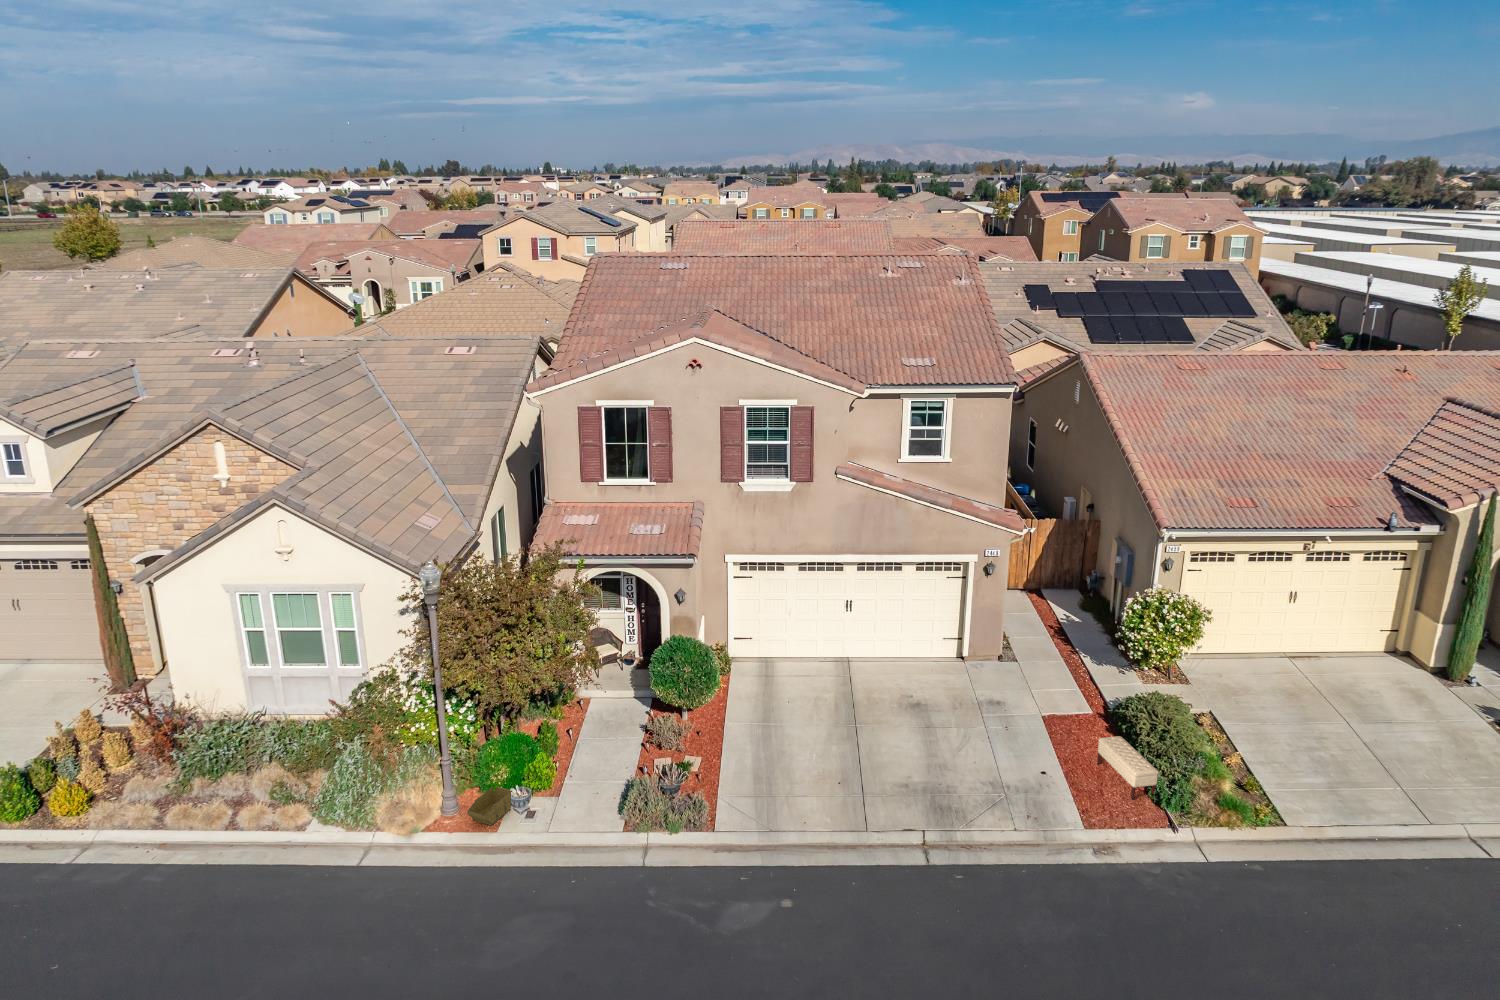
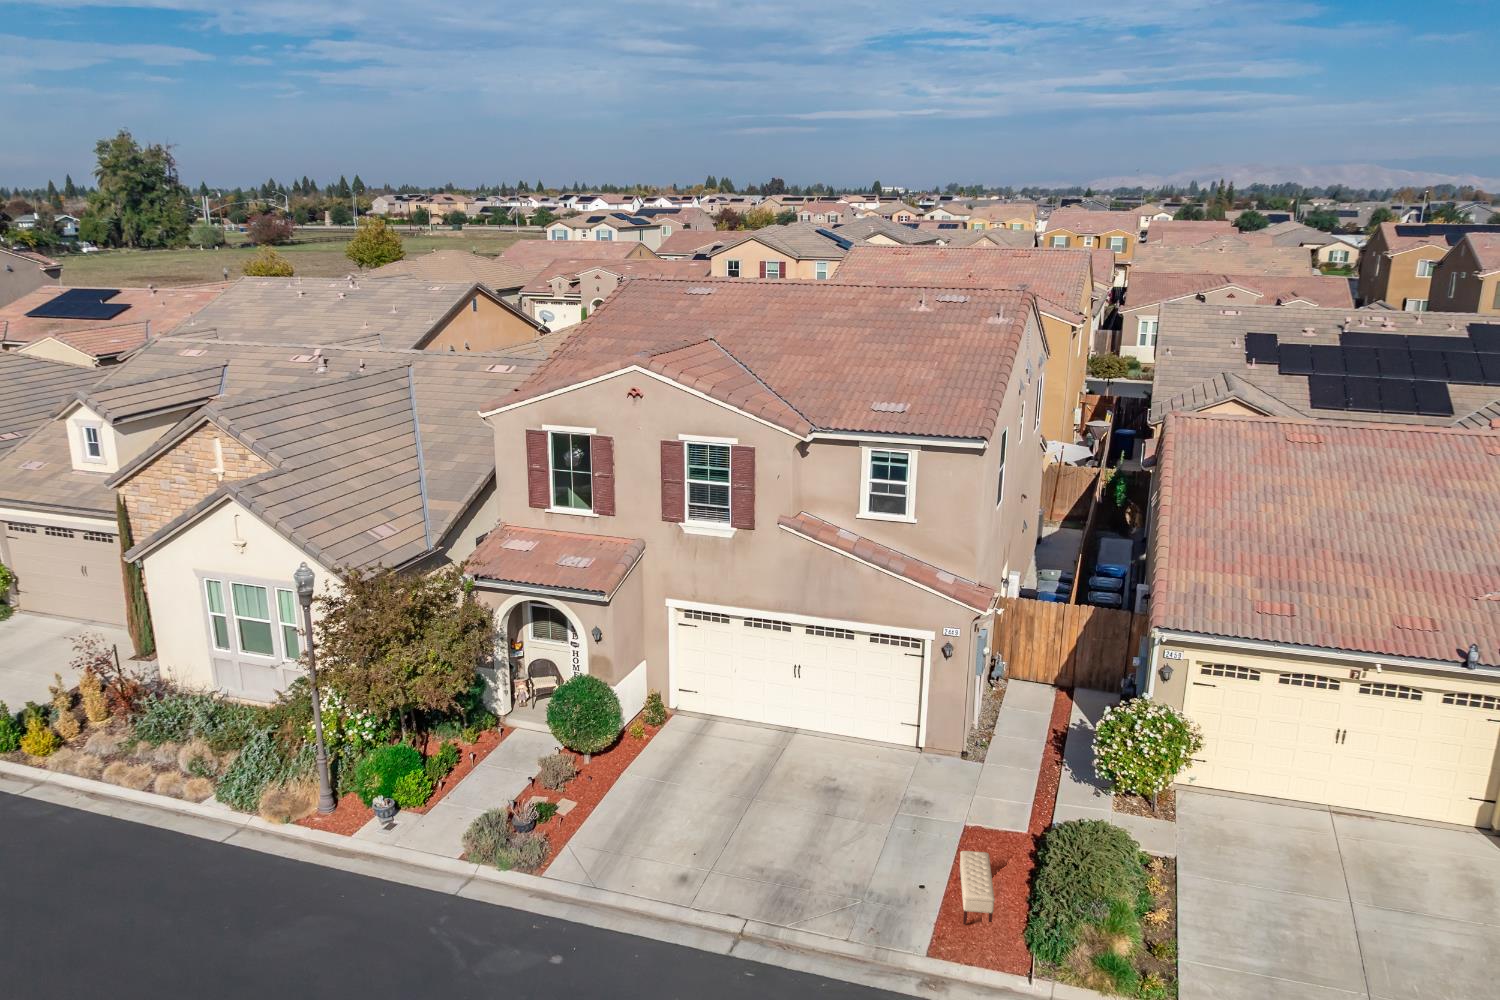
storage bin: present [468,787,512,826] -> none [326,791,372,828]

